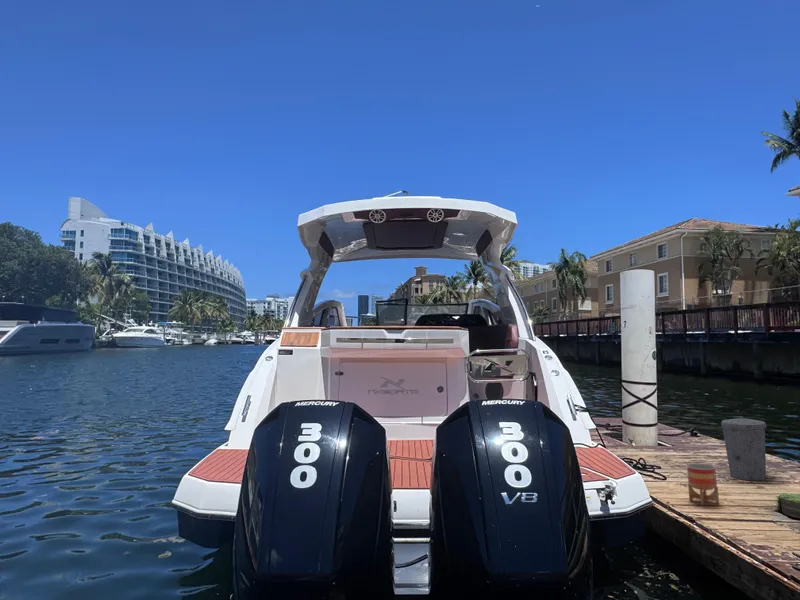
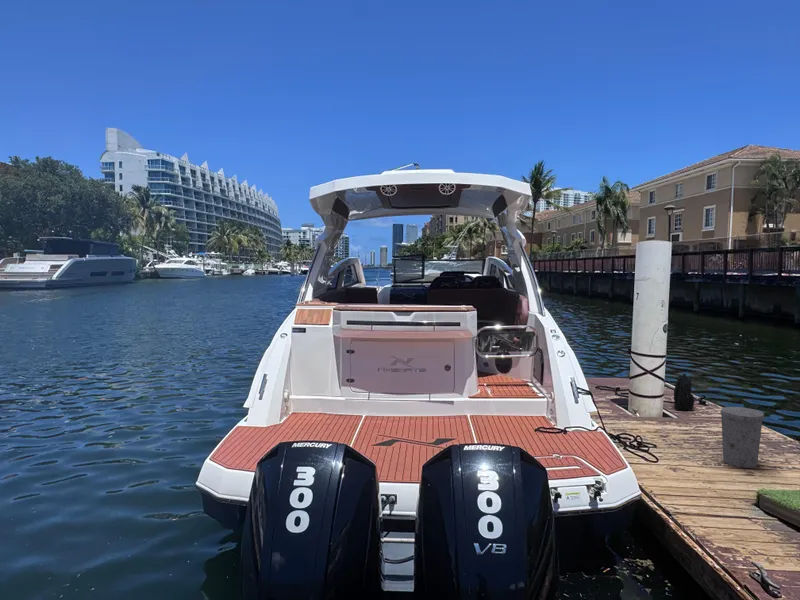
backpack: none [666,402,687,440] -> present [674,374,695,411]
planter: present [687,463,719,505] -> none [675,455,703,495]

